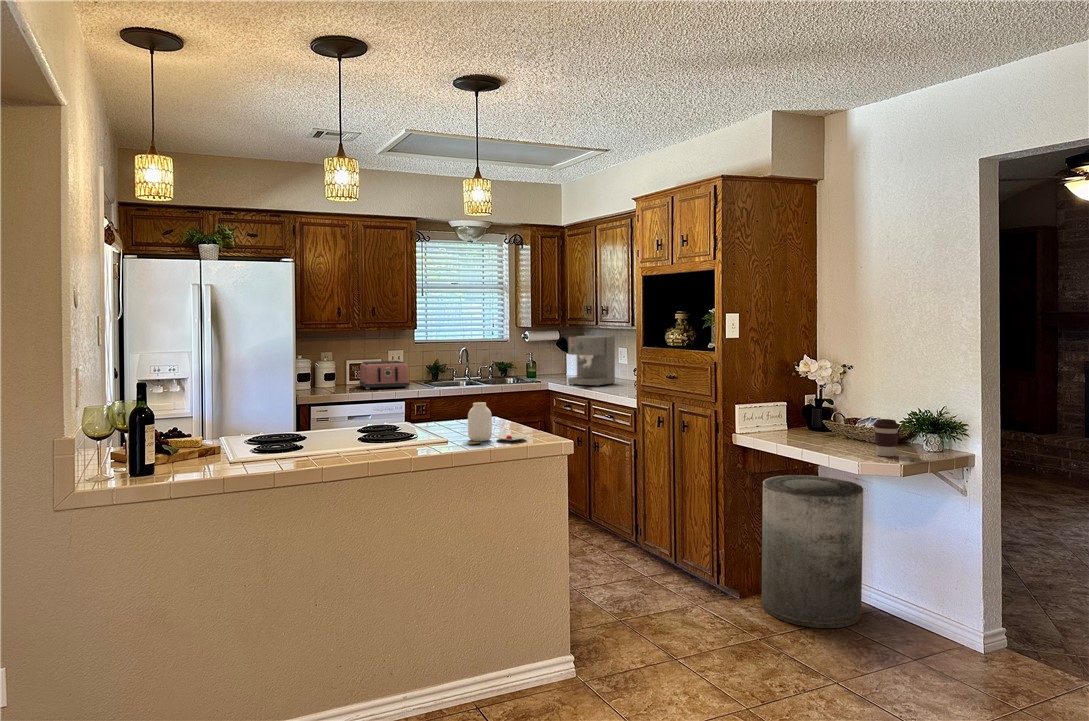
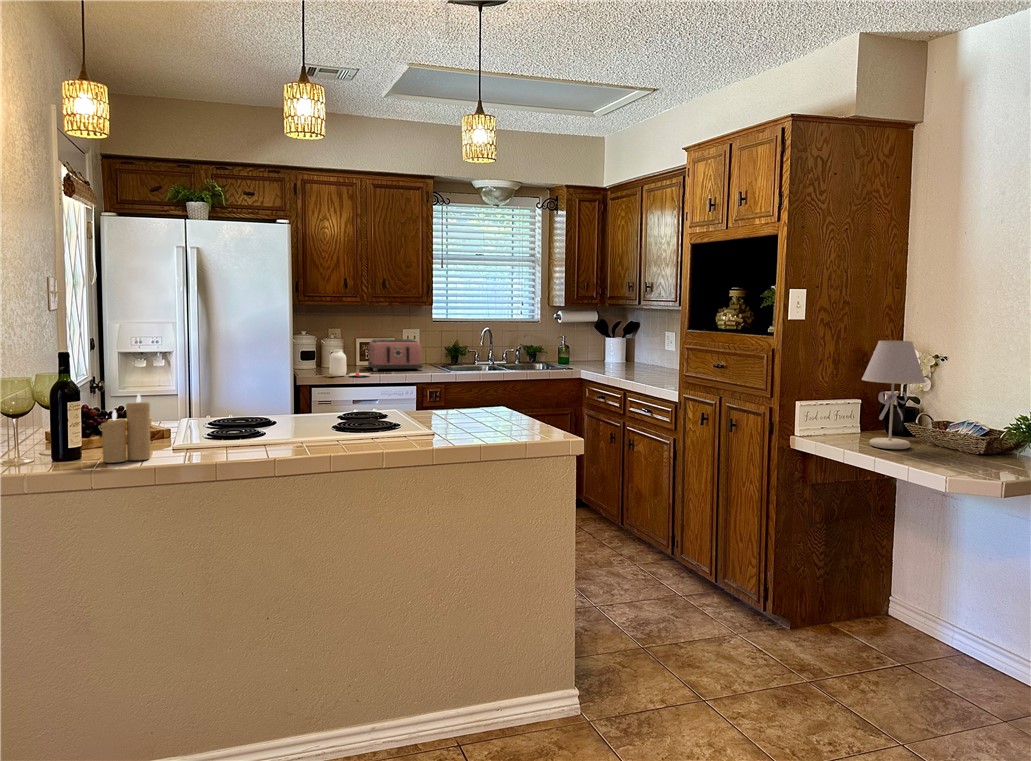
coffee maker: present [568,336,615,386] -> none [604,316,661,375]
table lamp: none [788,355,839,443] -> present [862,340,926,449]
jar: present [468,402,527,444] -> present [327,349,370,377]
candle: none [167,419,209,480] -> present [101,394,150,463]
coffee cup: present [874,419,900,457] -> none [968,423,1002,470]
trash can: present [762,475,863,628] -> none [818,488,952,676]

